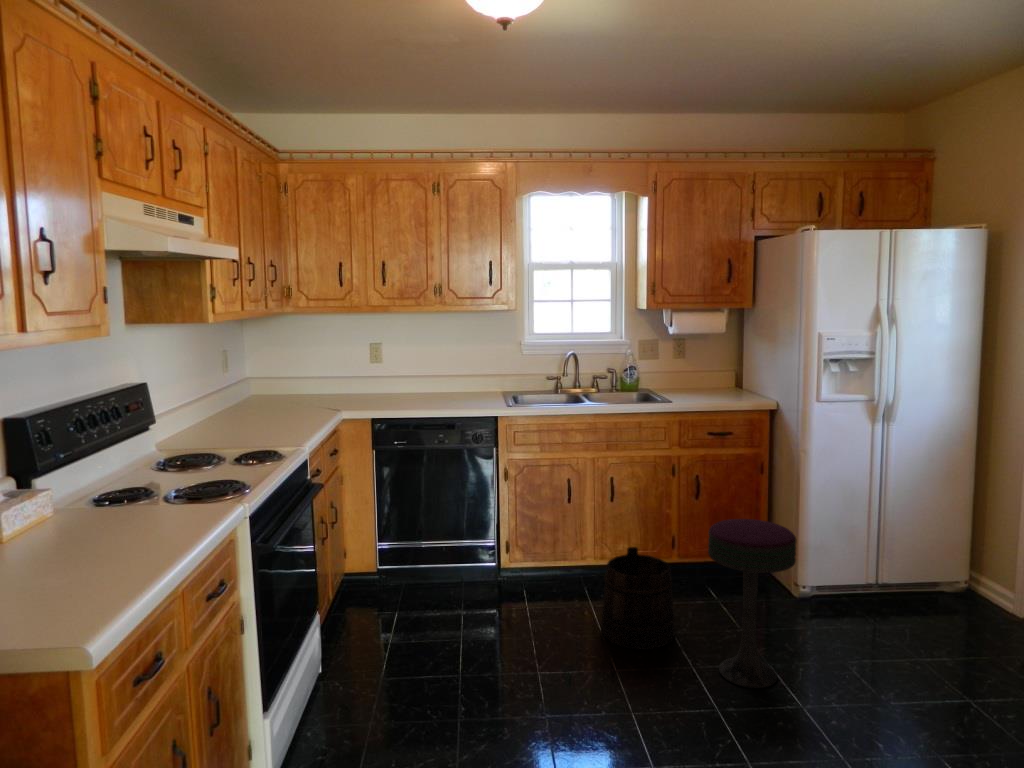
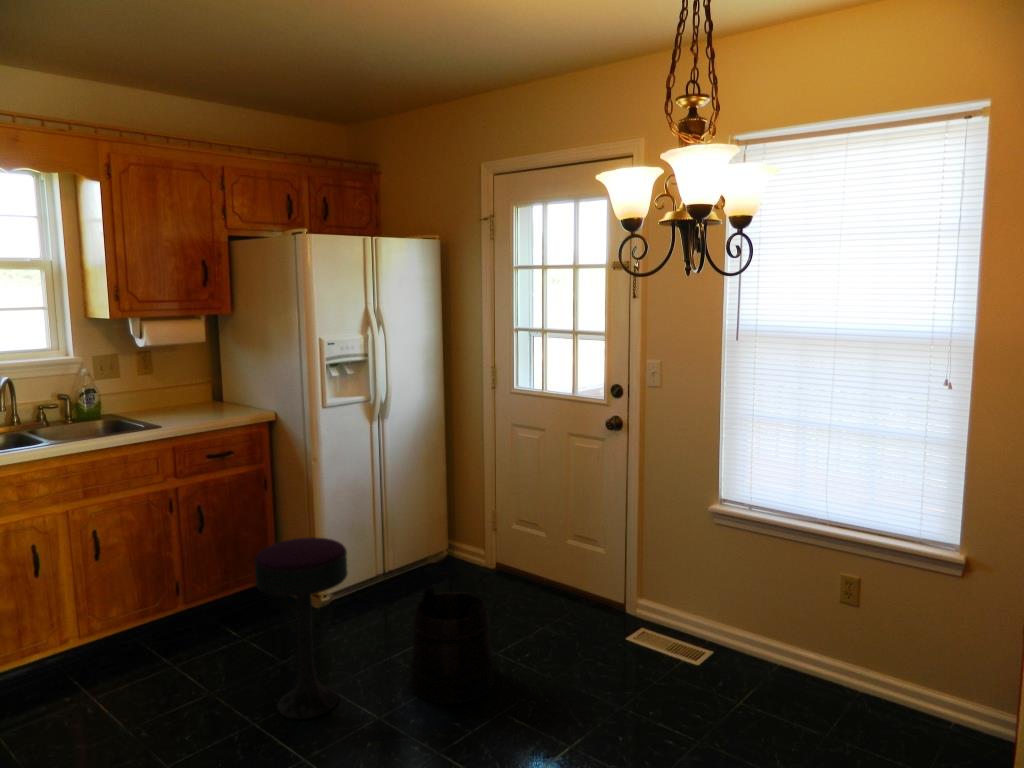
bucket: present [601,547,675,650] -> present [411,587,494,705]

